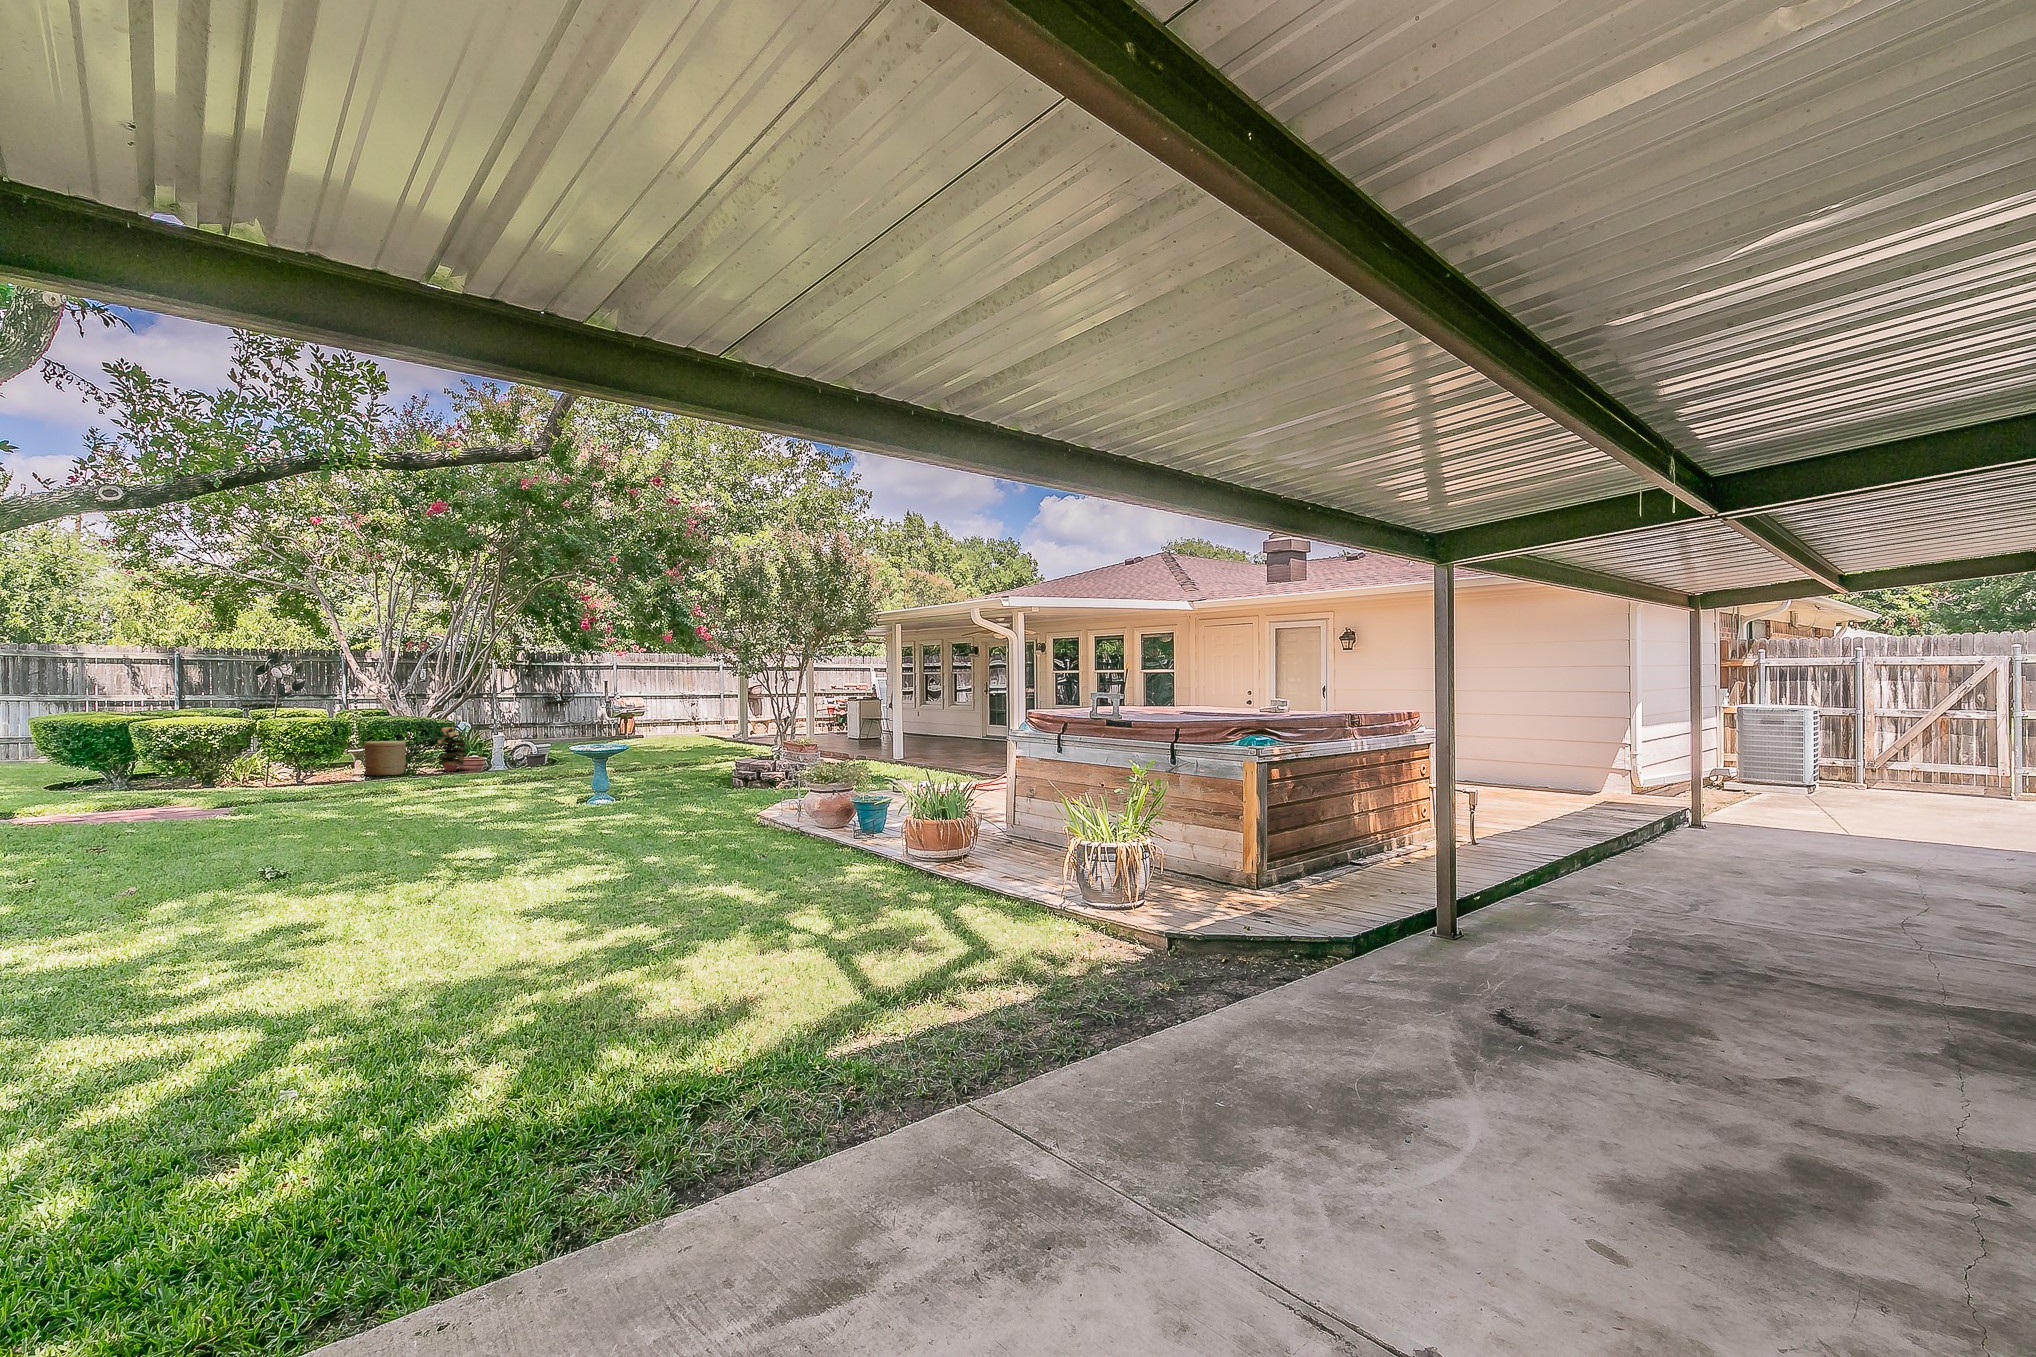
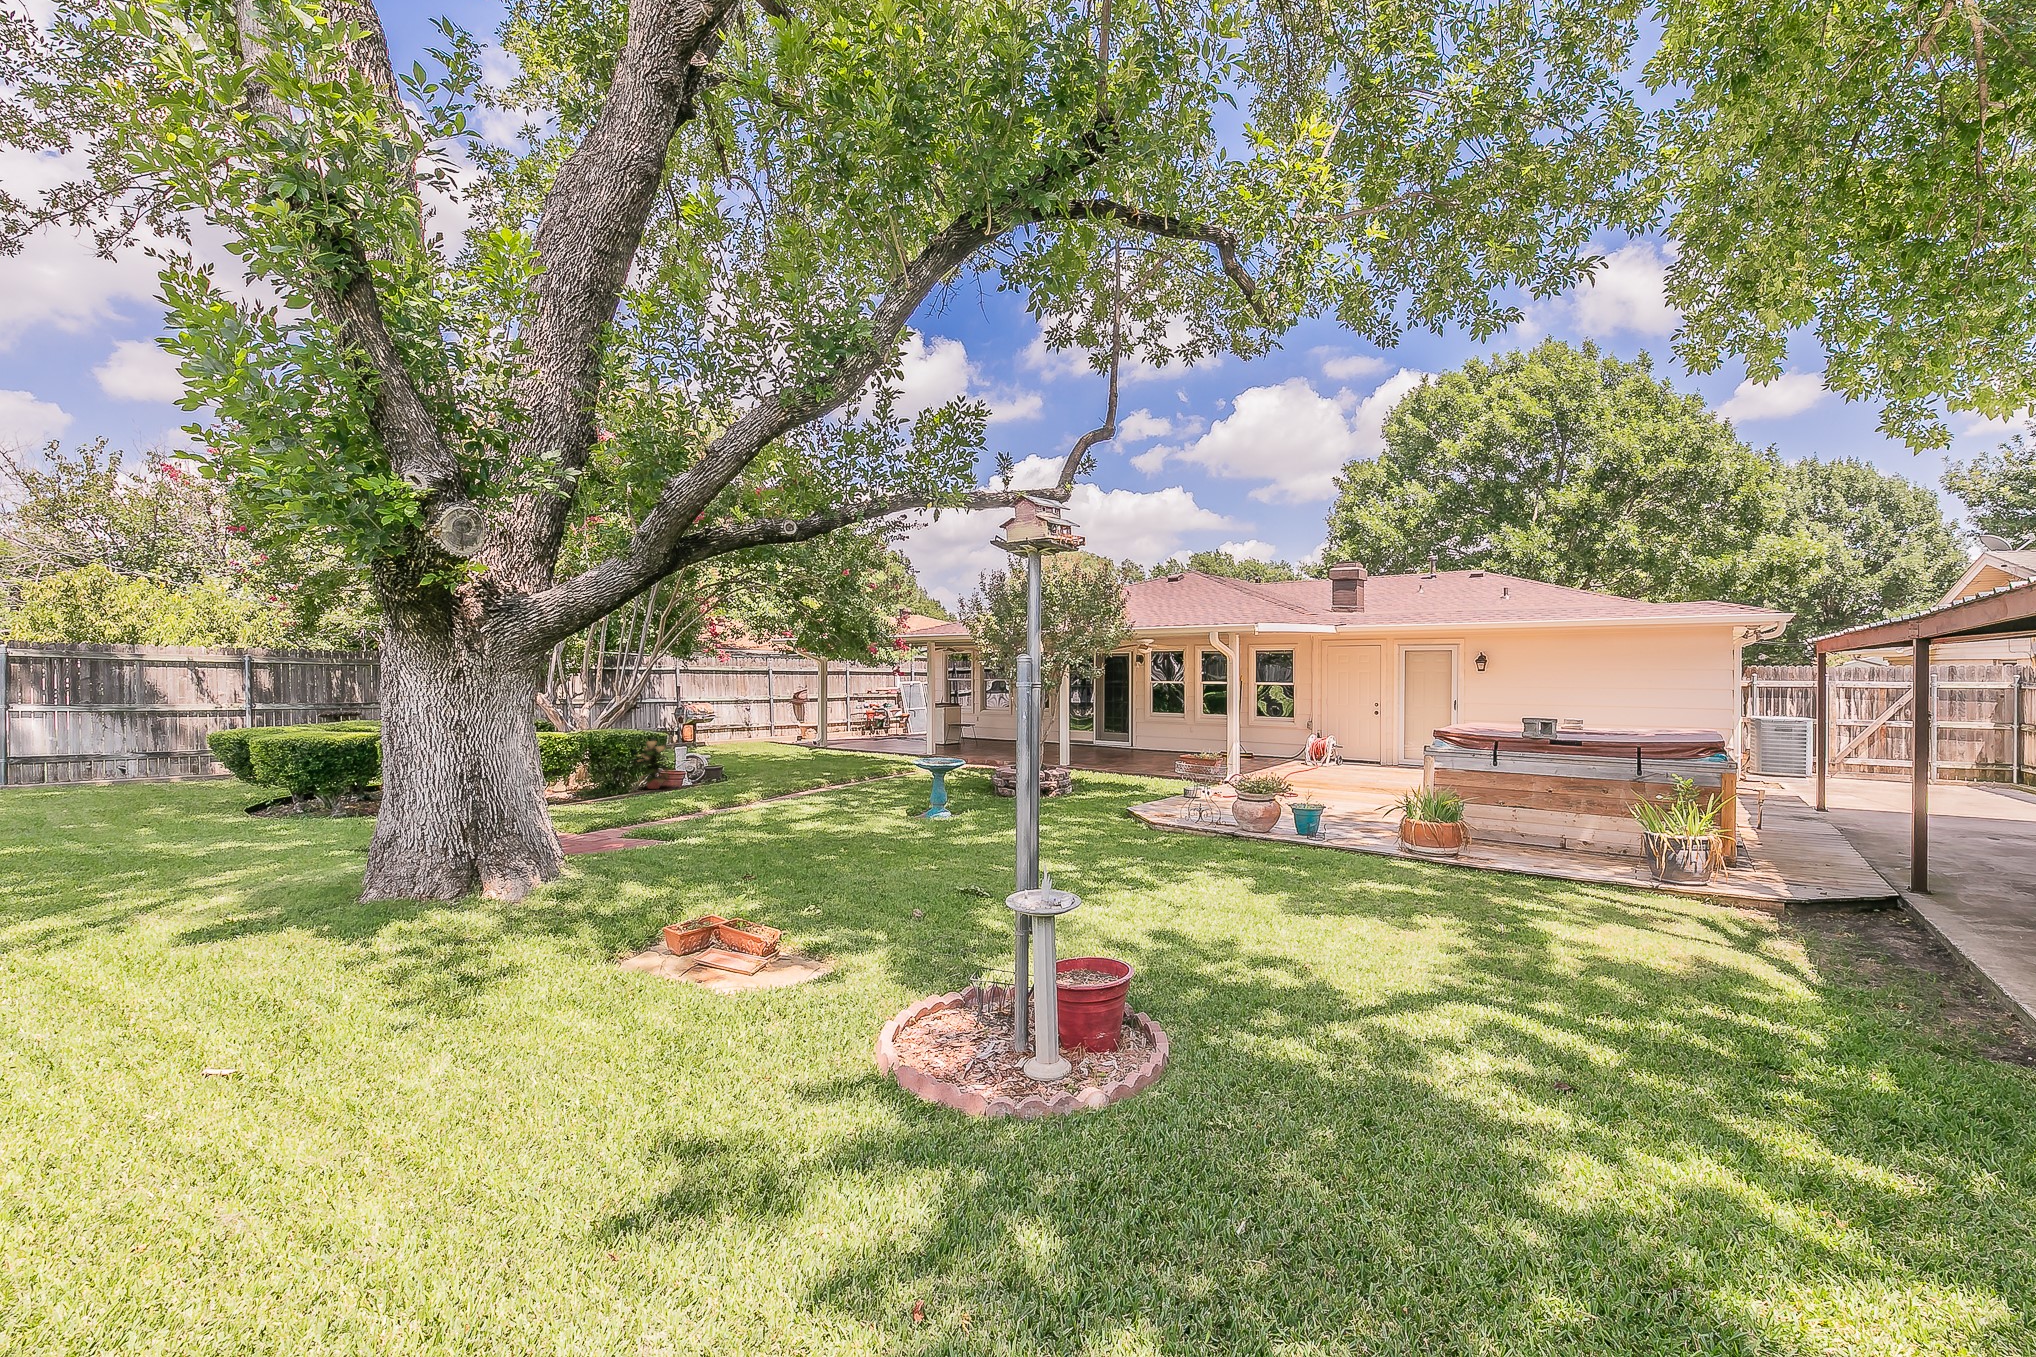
woven basket: present [364,741,406,776] -> none [576,757,619,797]

